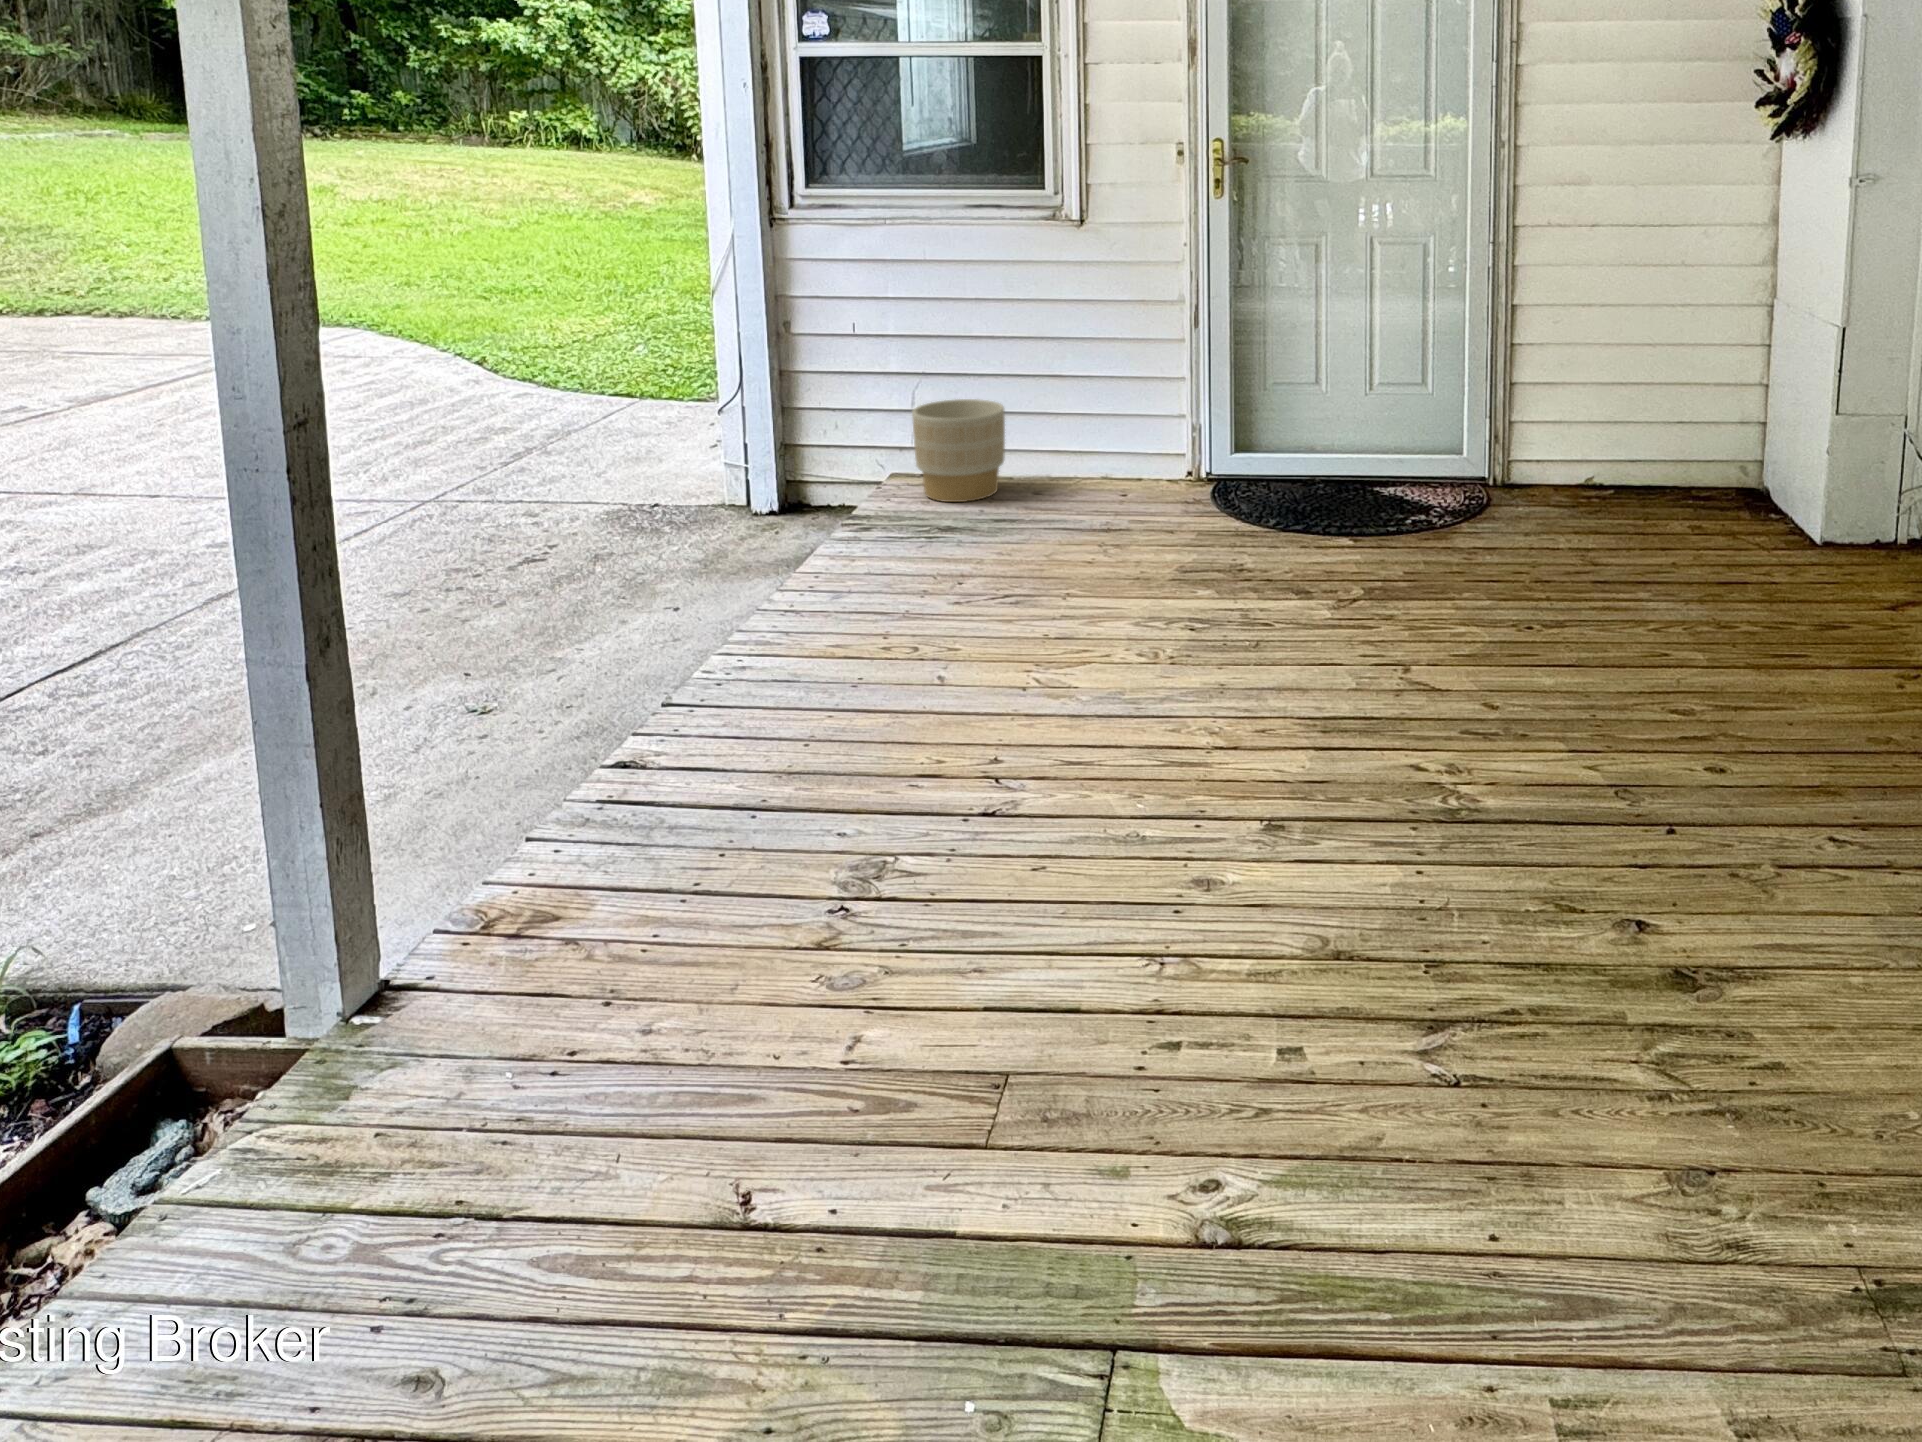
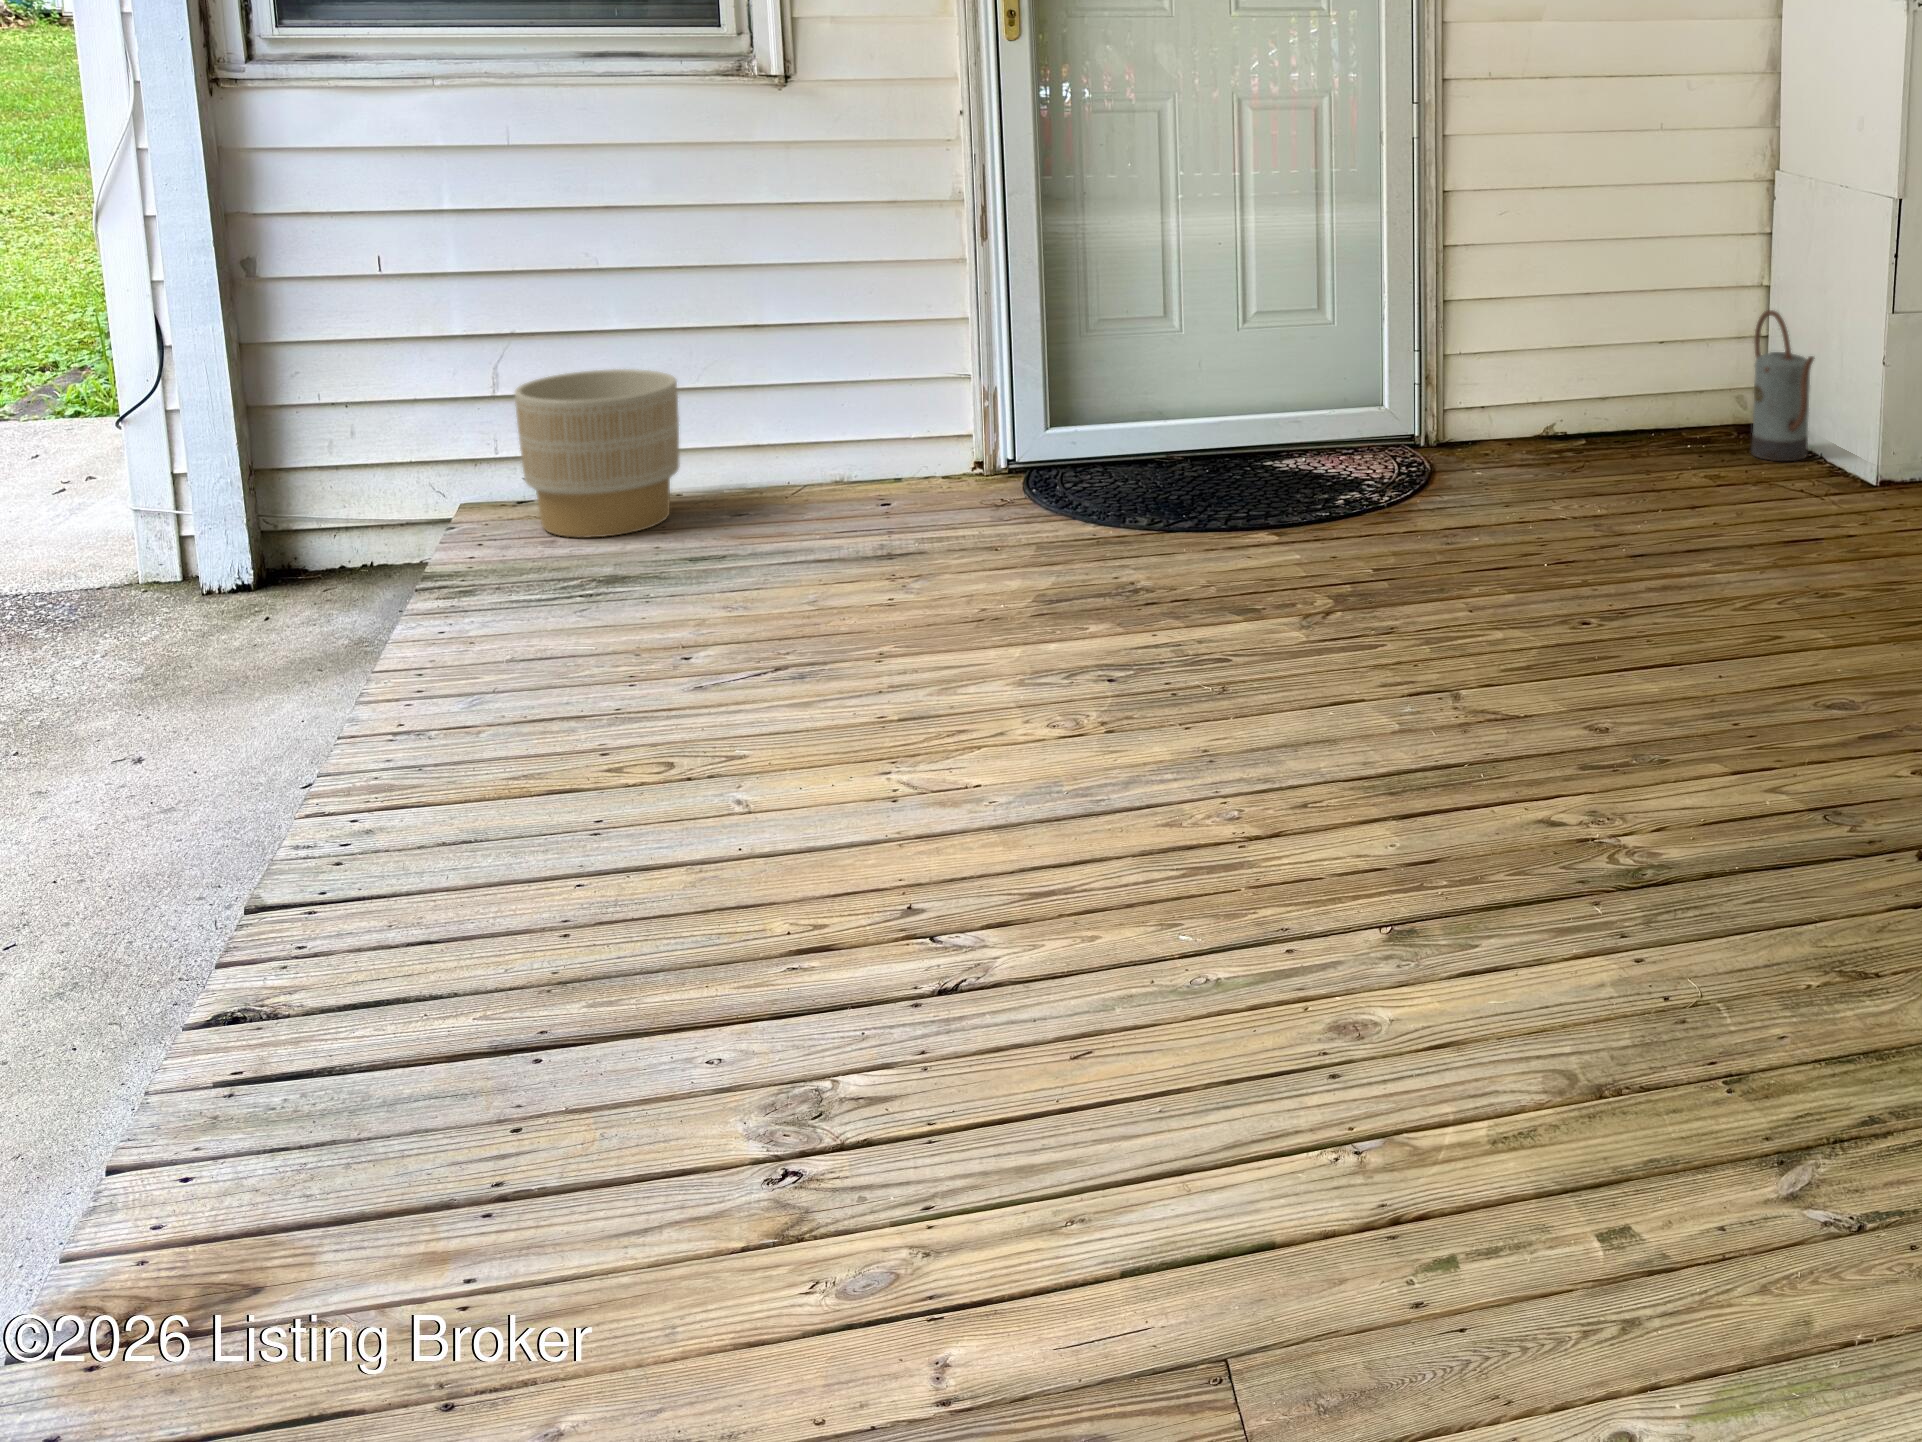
watering can: none [1730,404,1777,519] -> present [1751,310,1815,461]

